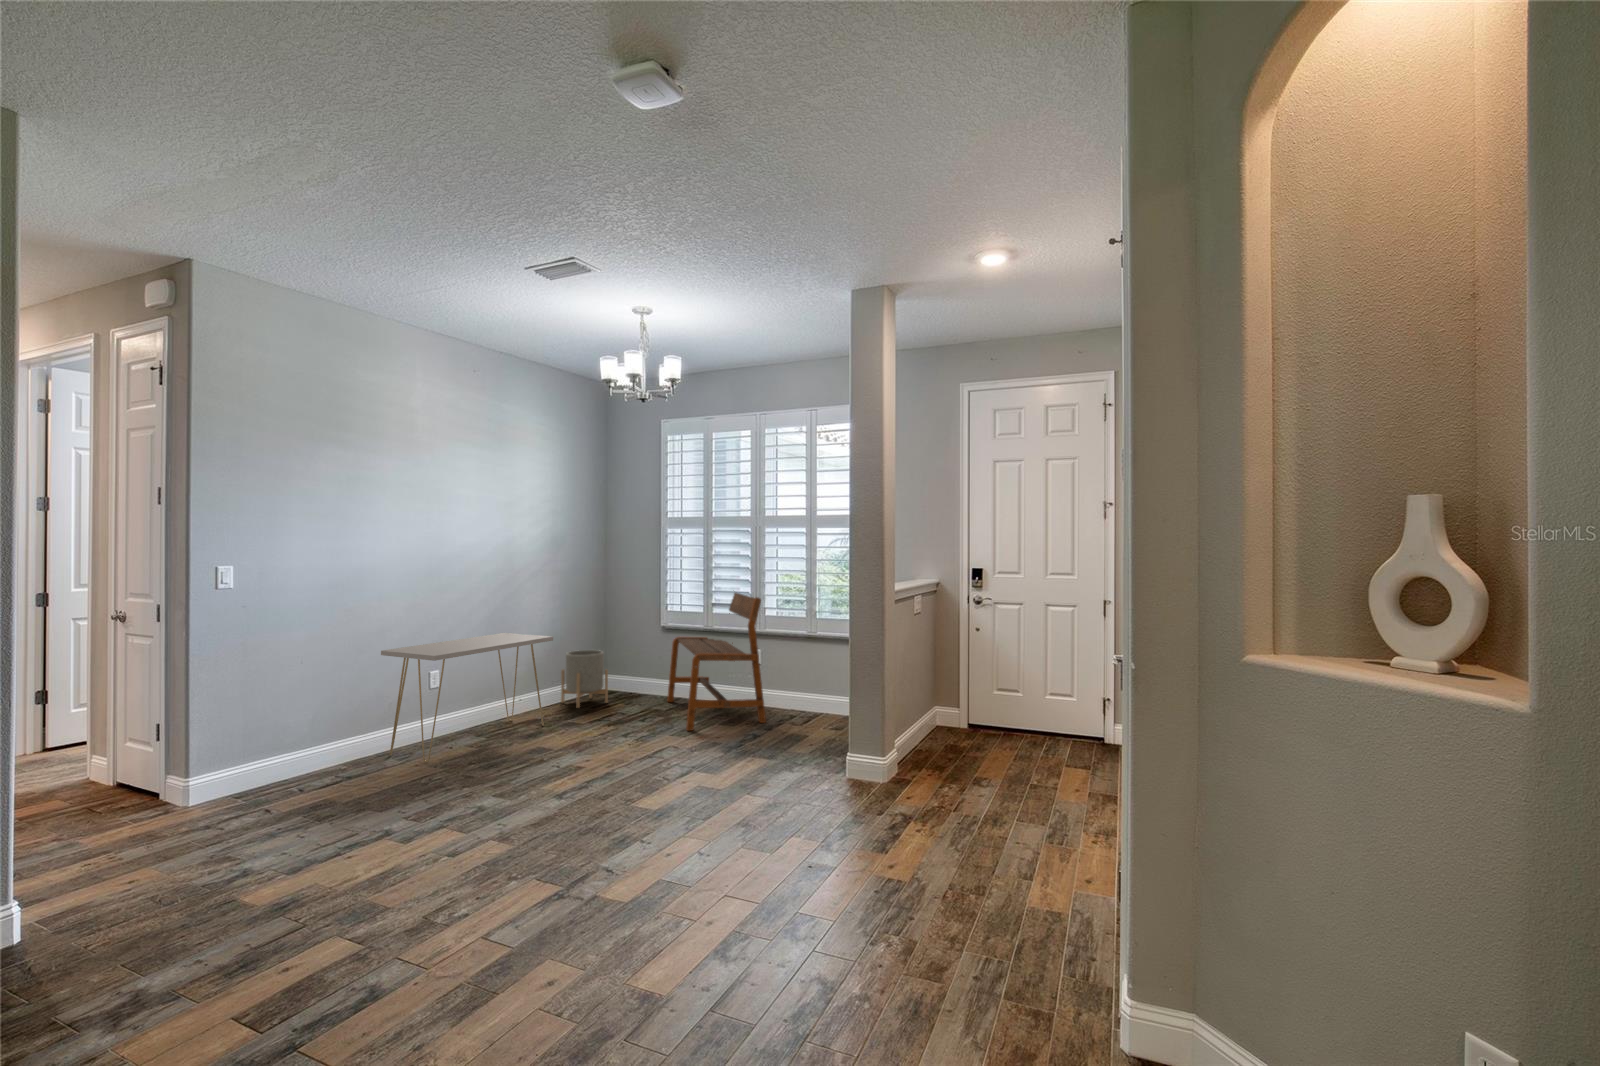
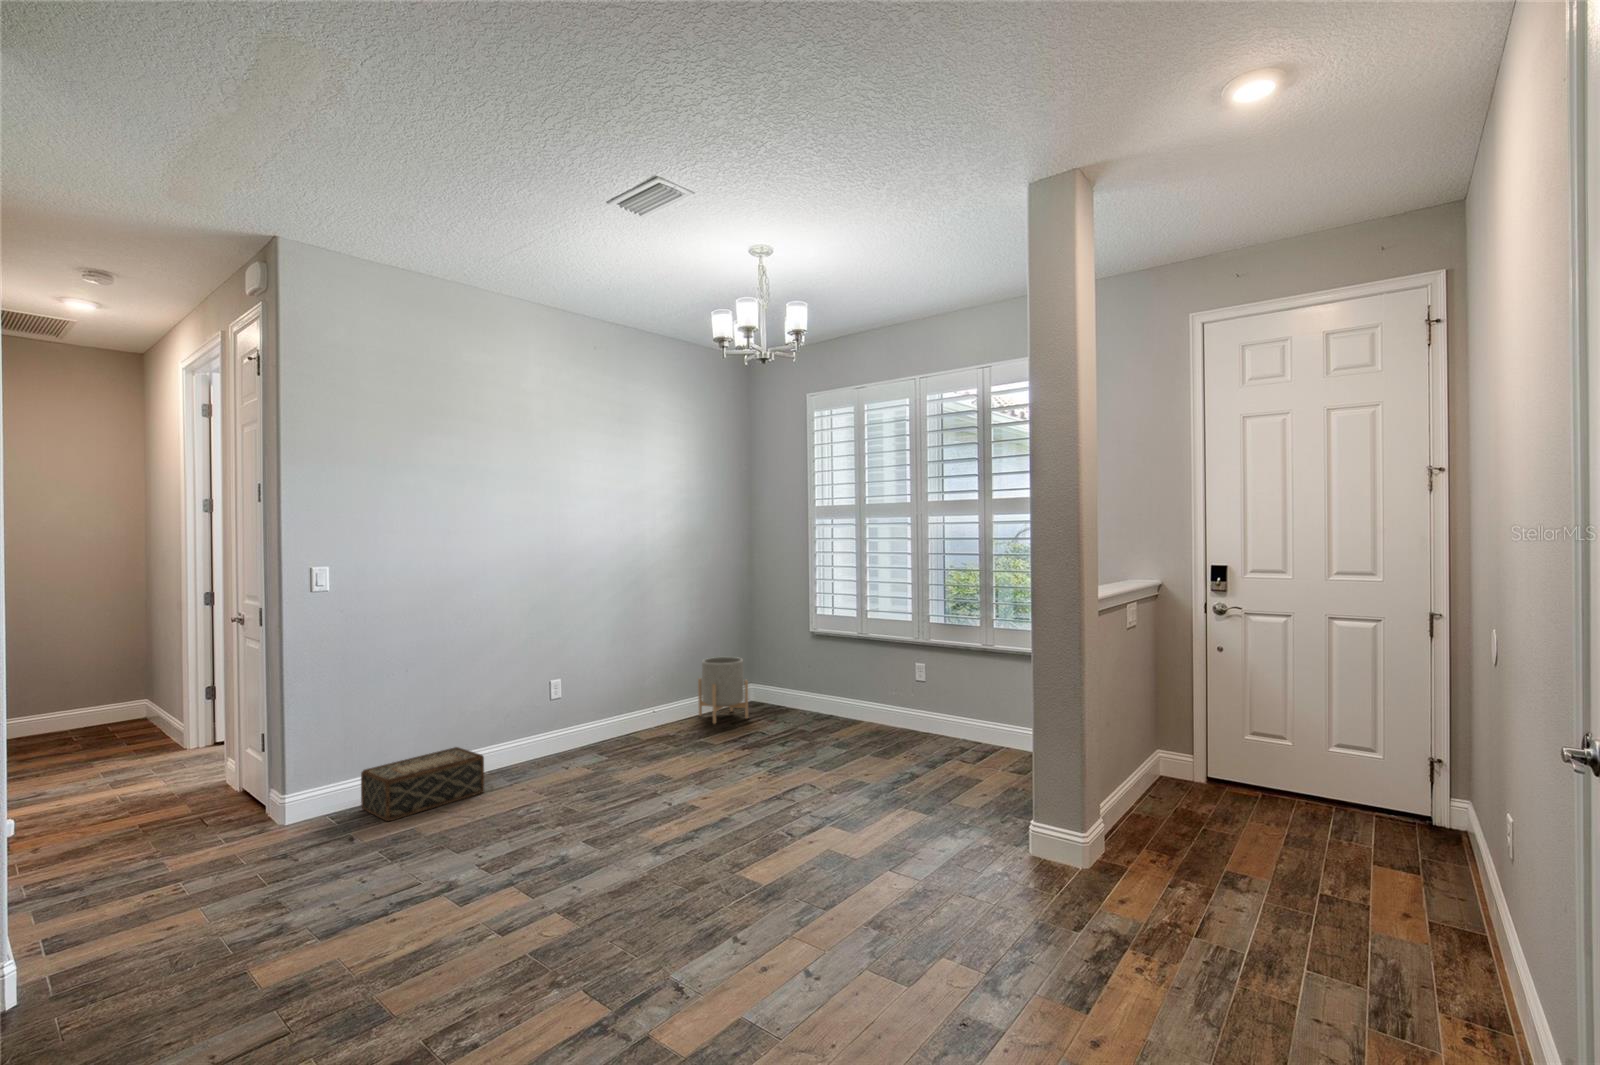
bench: present [667,593,766,731] -> none [815,590,928,763]
console table: present [381,633,553,762] -> none [492,638,679,786]
woven basket: none [261,732,380,796] -> present [361,747,484,821]

